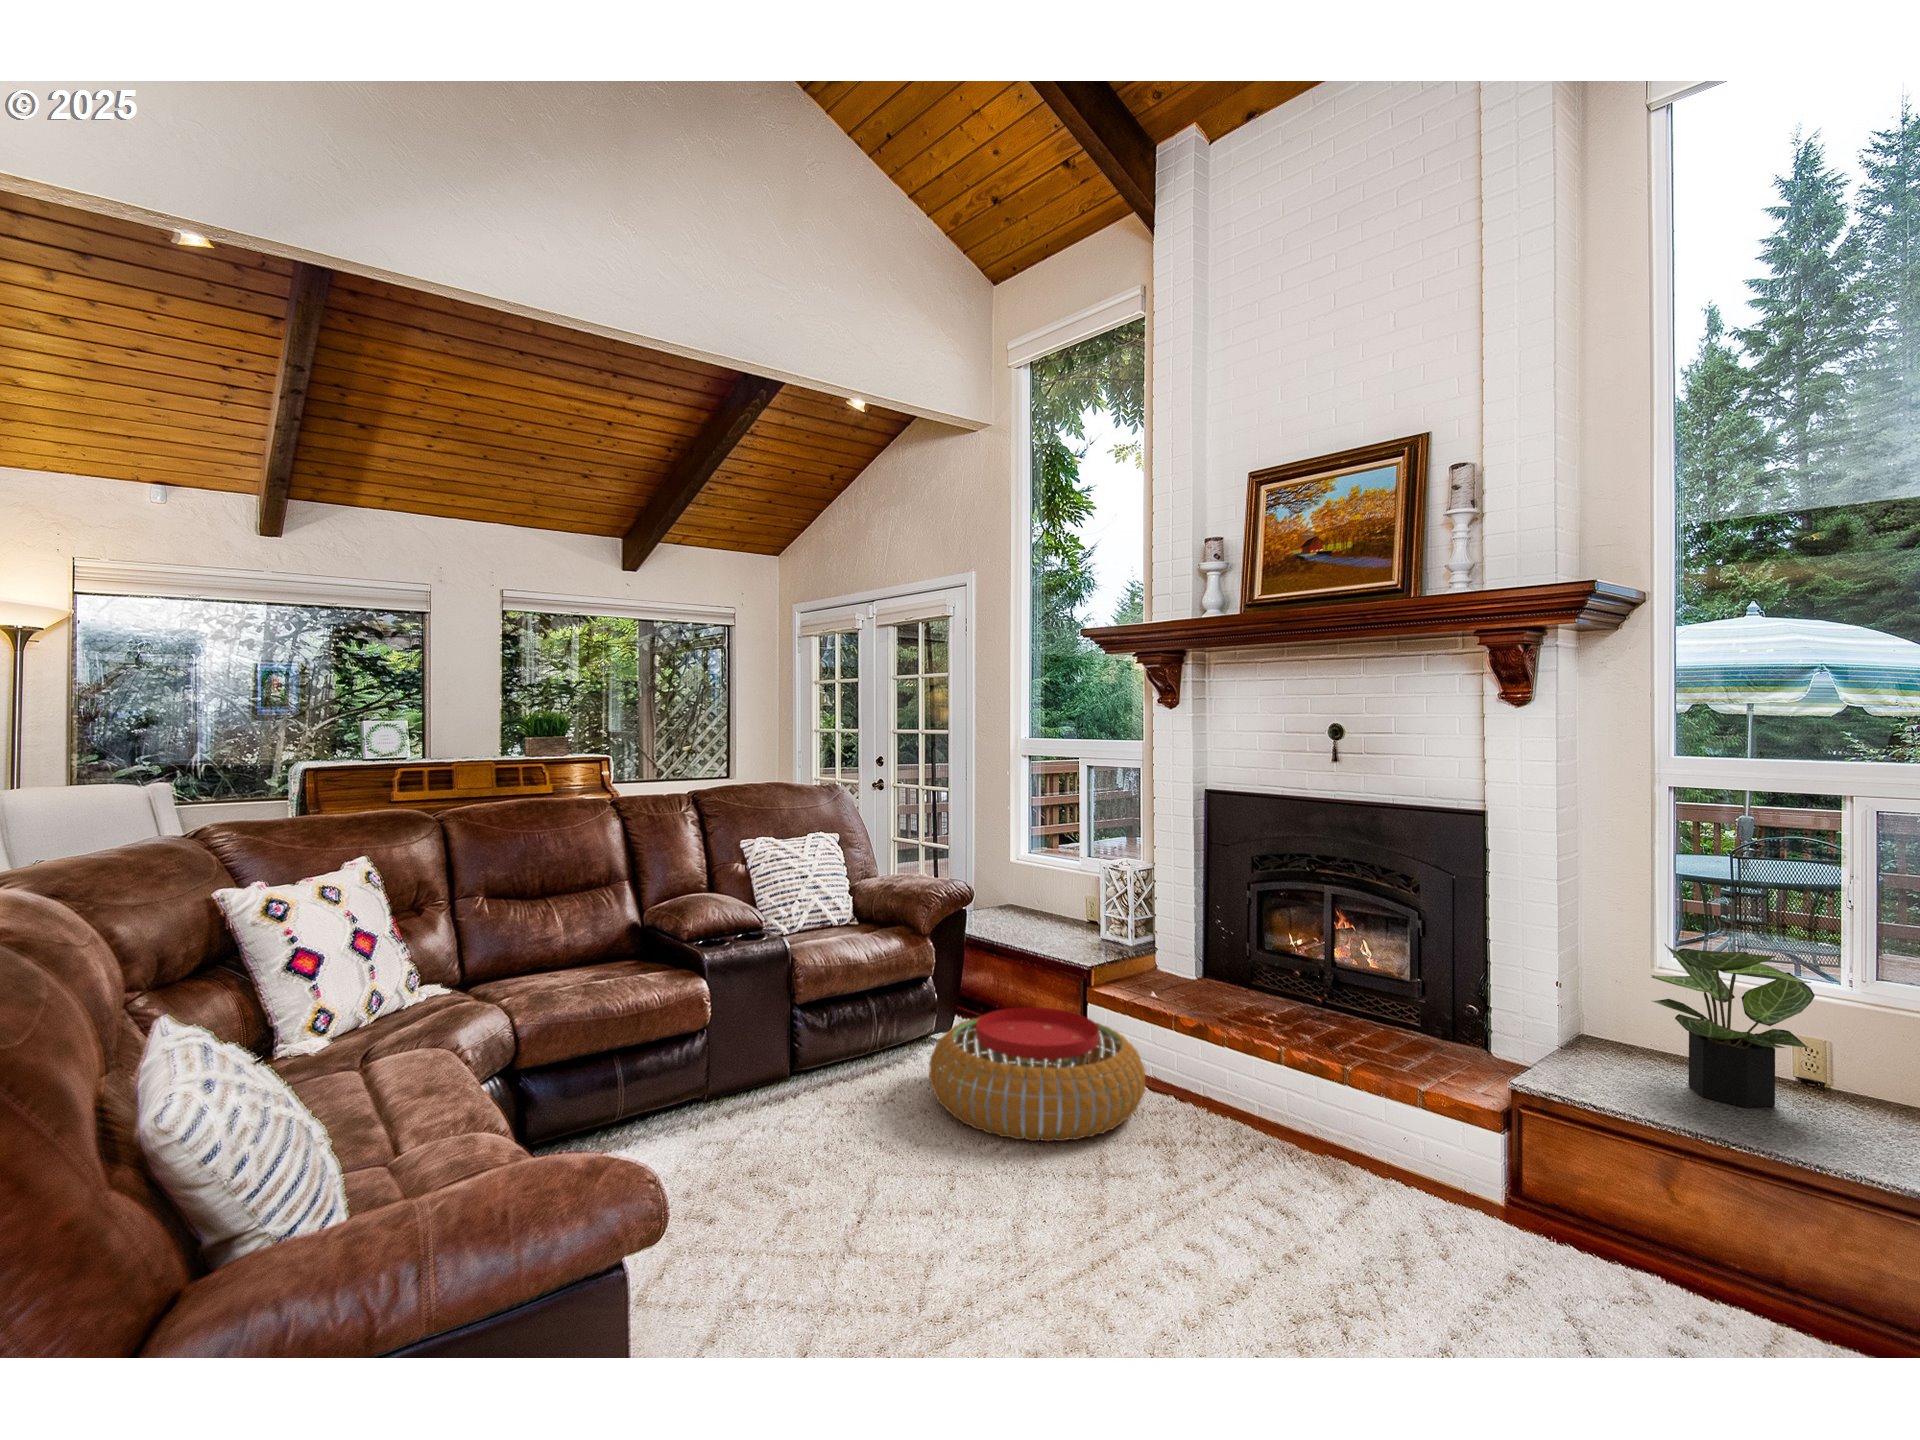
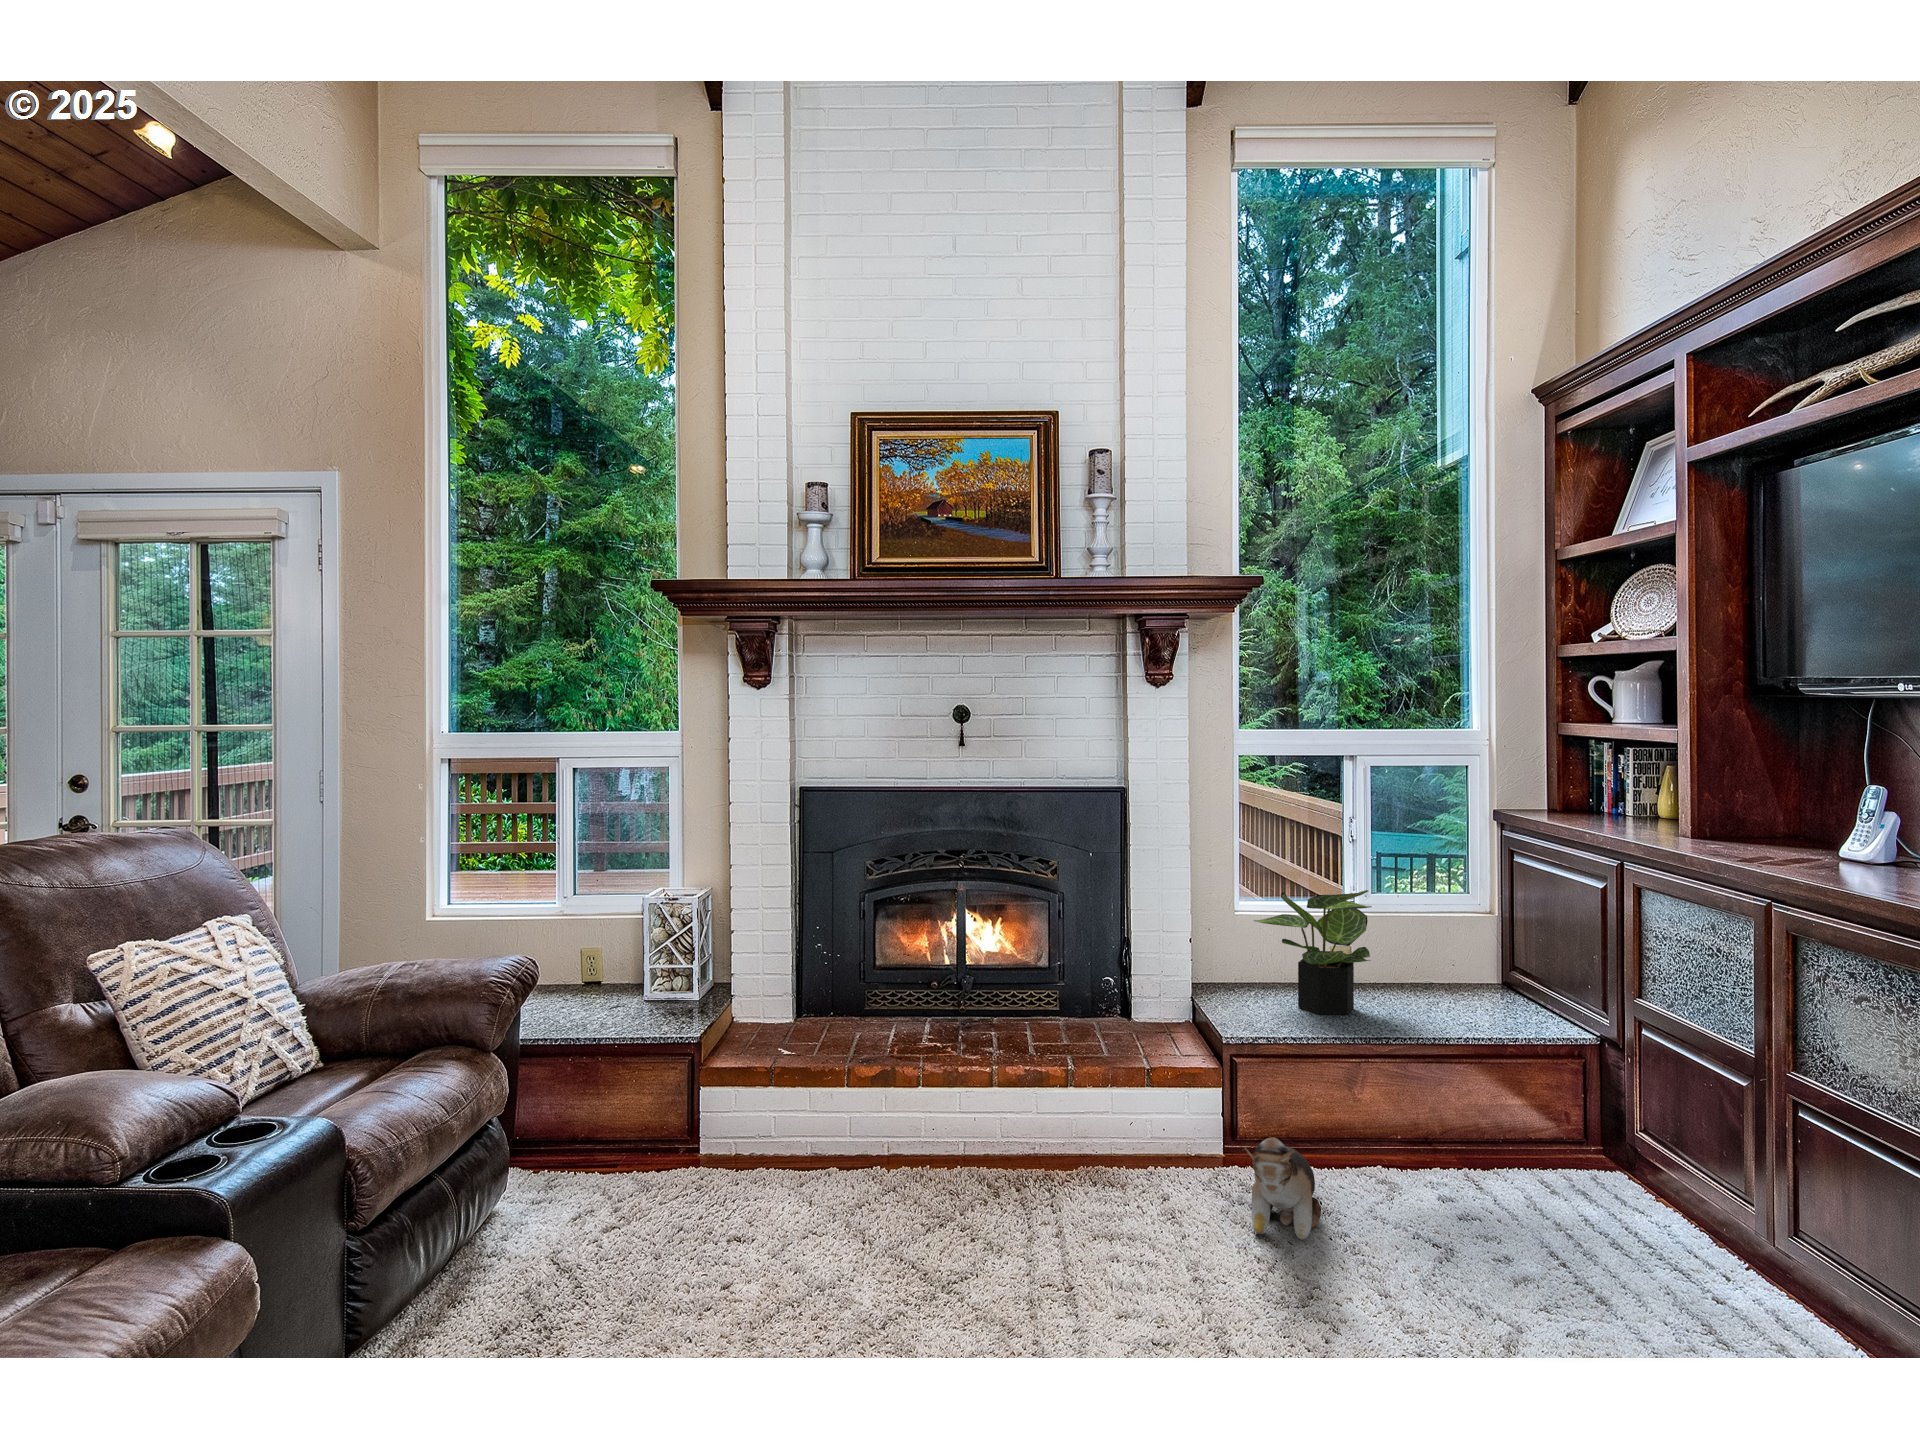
pouf: present [929,1007,1145,1141] -> none [583,1099,887,1307]
plush toy: none [1403,1161,1567,1287] -> present [1244,1137,1321,1239]

